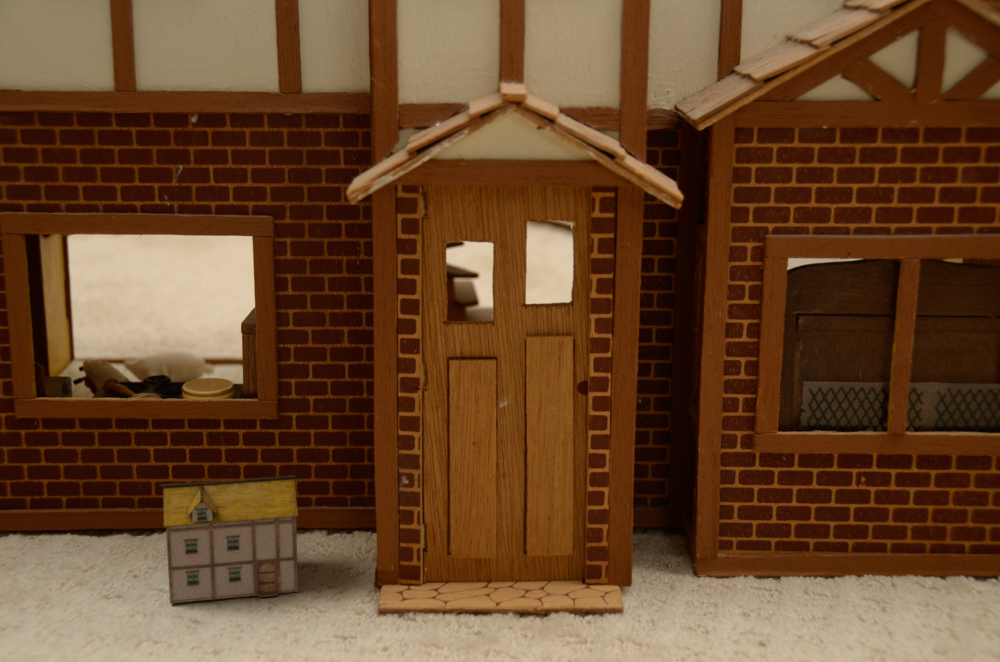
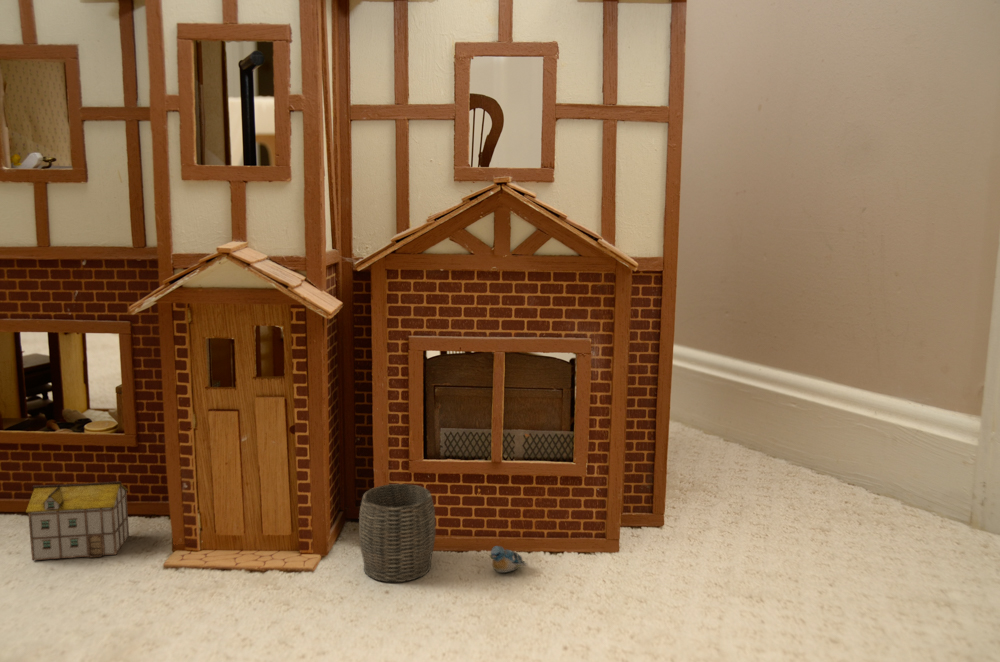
woven basket: none [702,472,825,625] -> present [359,484,435,582]
plush toy: none [913,565,968,606] -> present [490,546,527,573]

